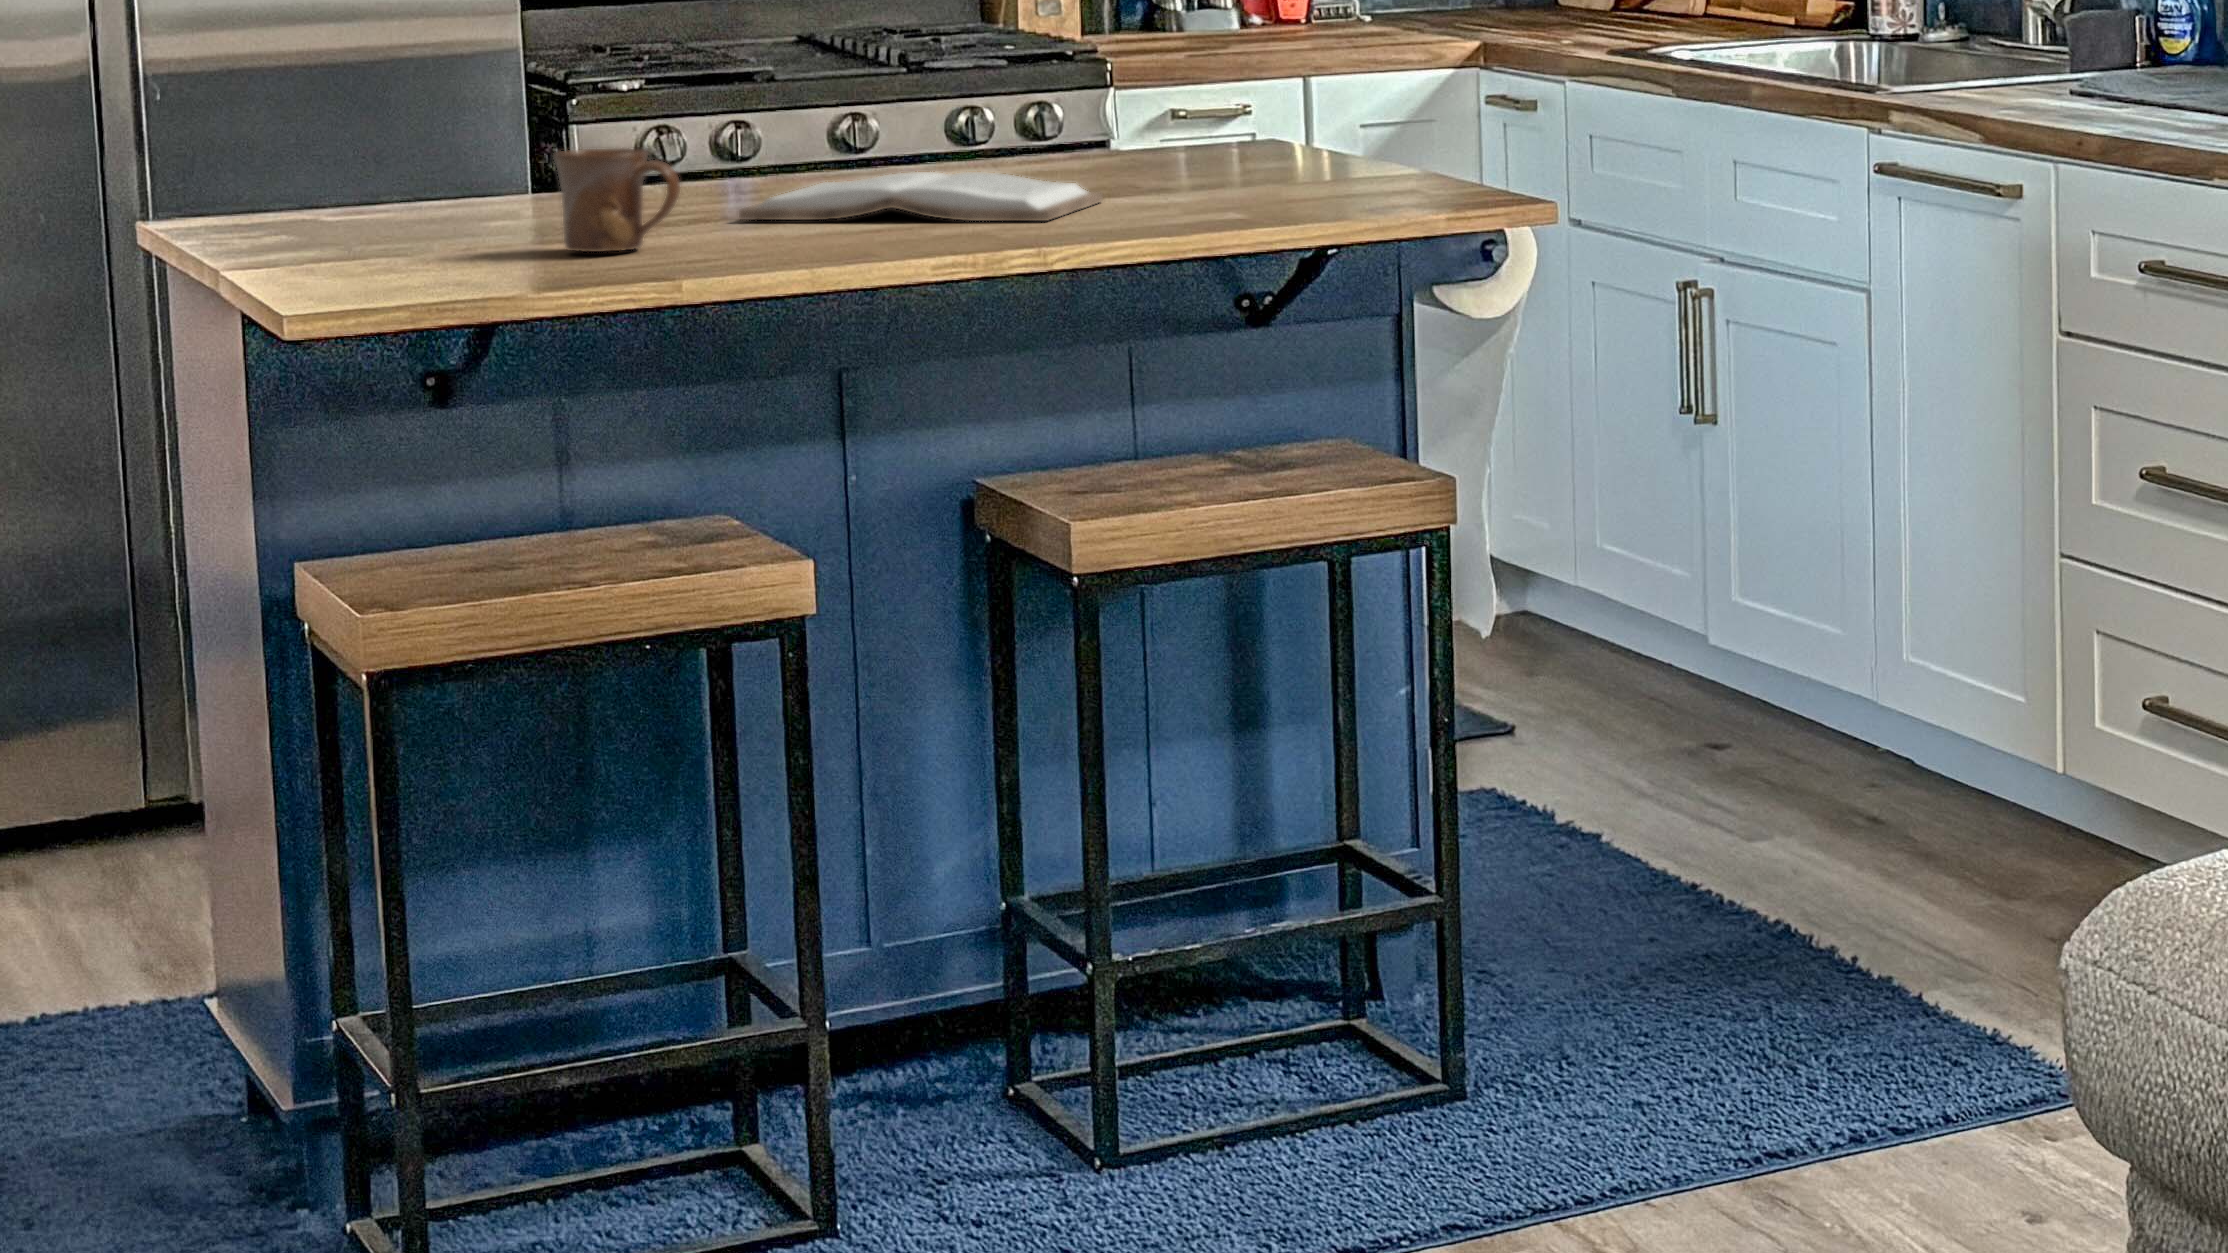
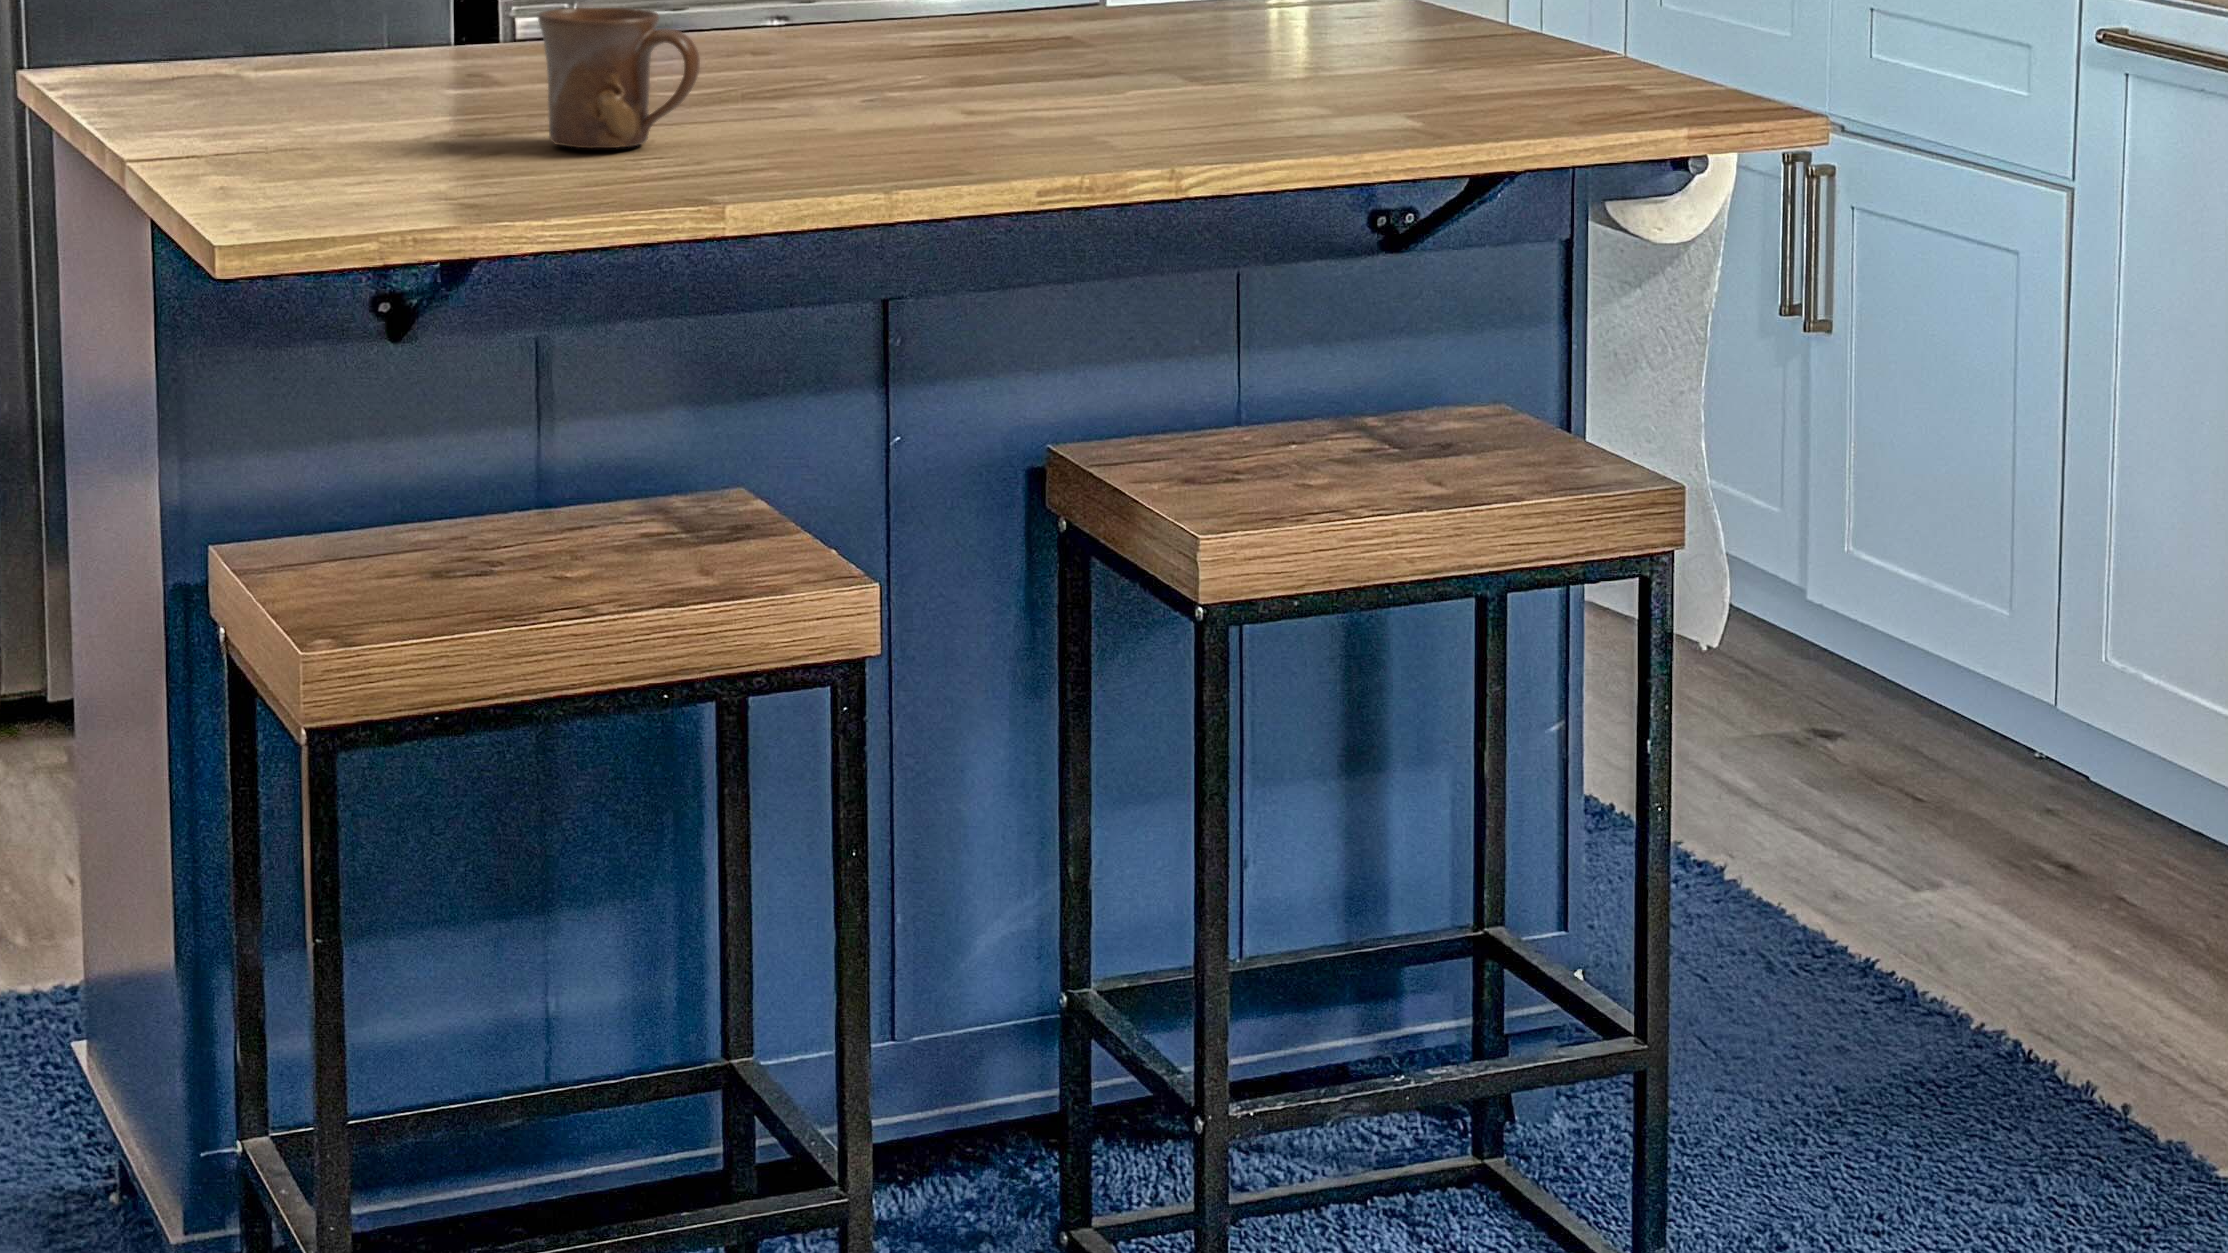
book: present [739,172,1103,221] -> none [757,36,1216,117]

